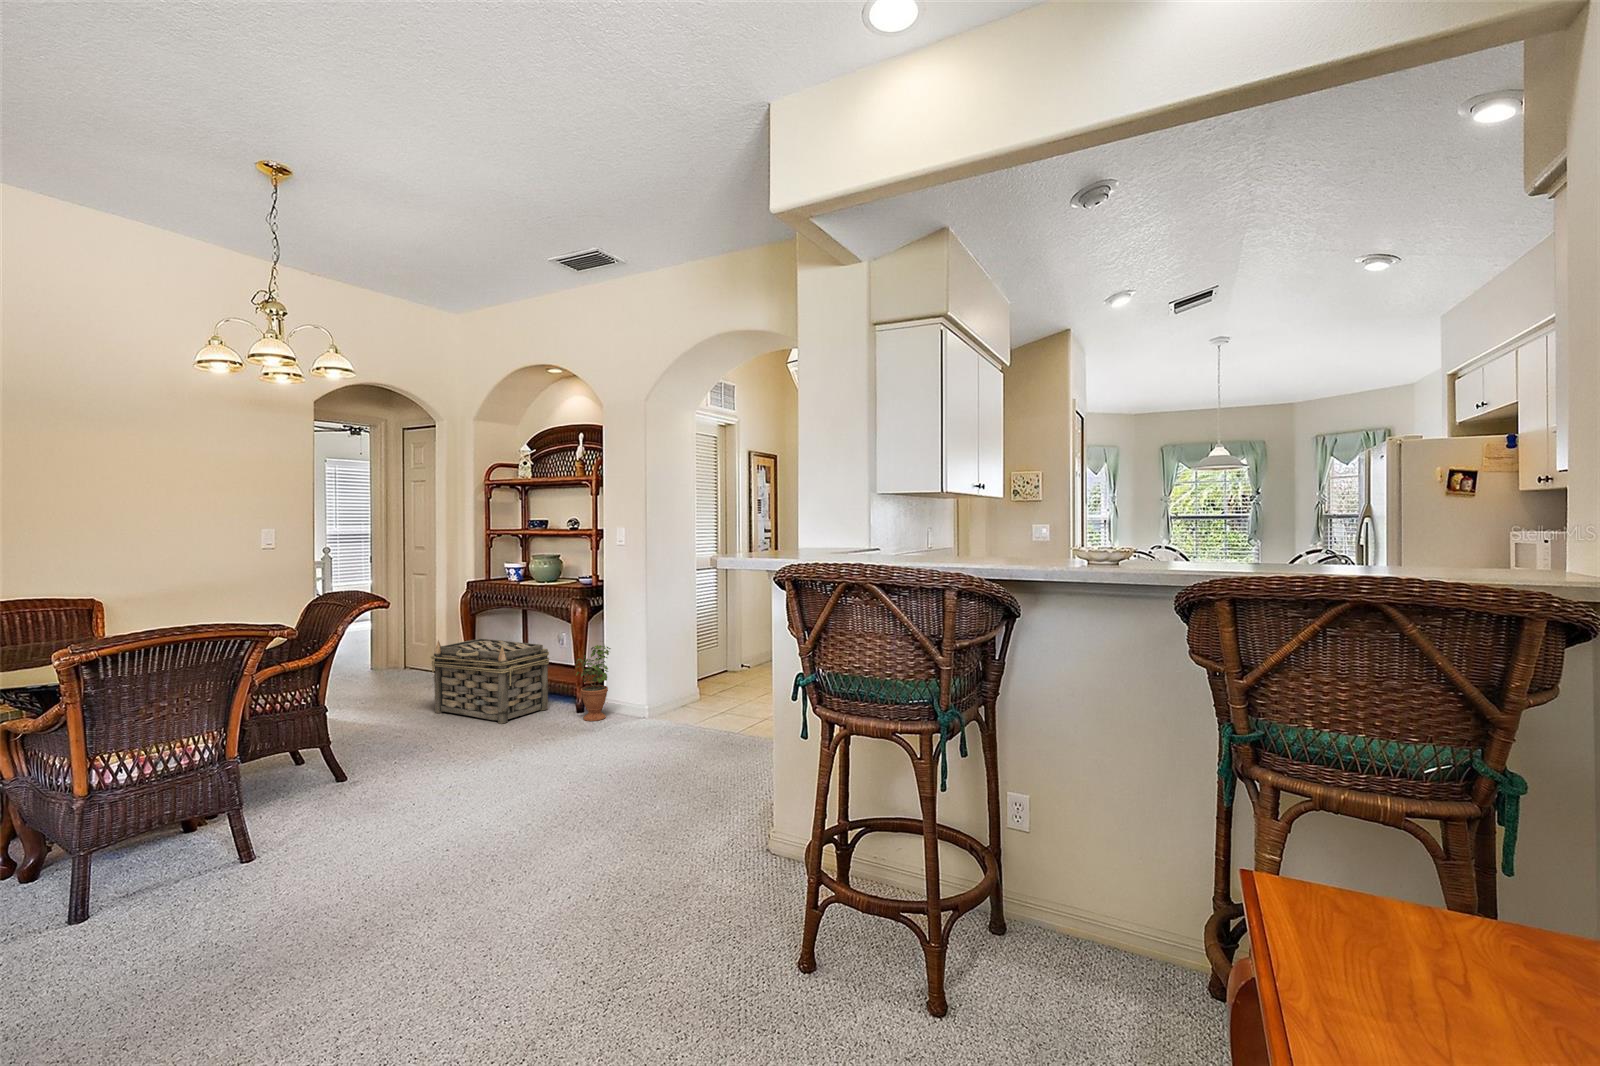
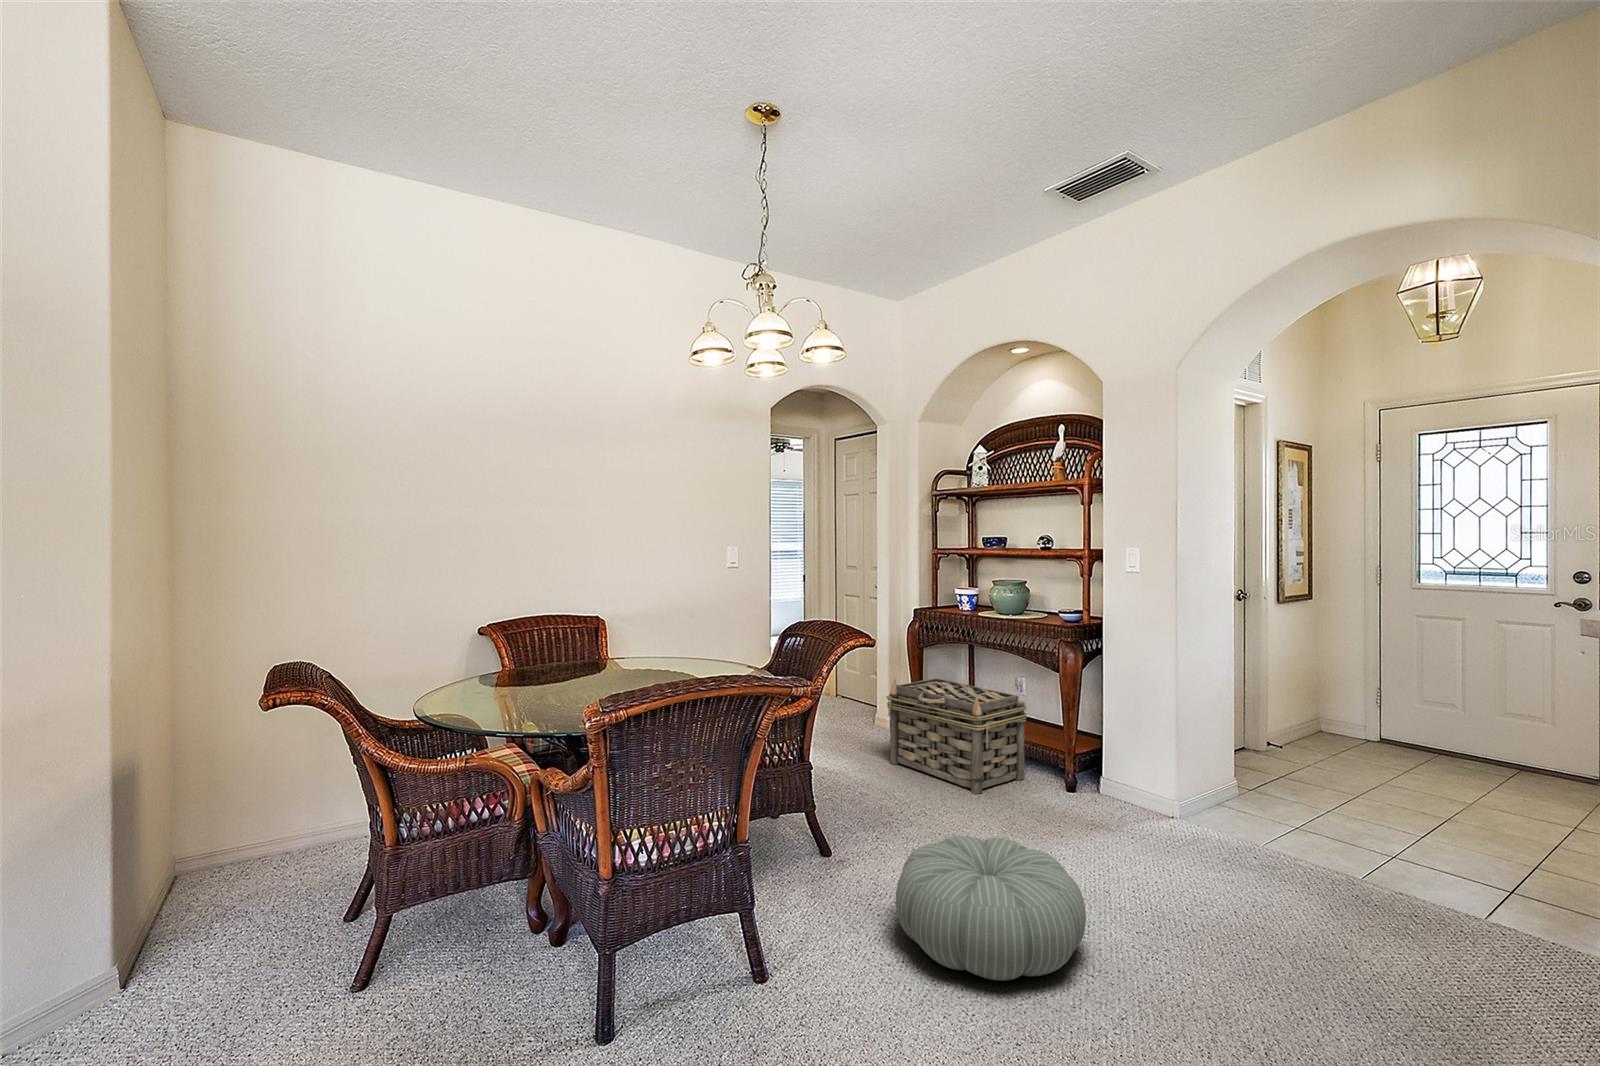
potted plant: present [576,645,611,721] -> none [1069,701,1118,810]
pouf: none [384,737,531,826] -> present [896,836,1086,981]

